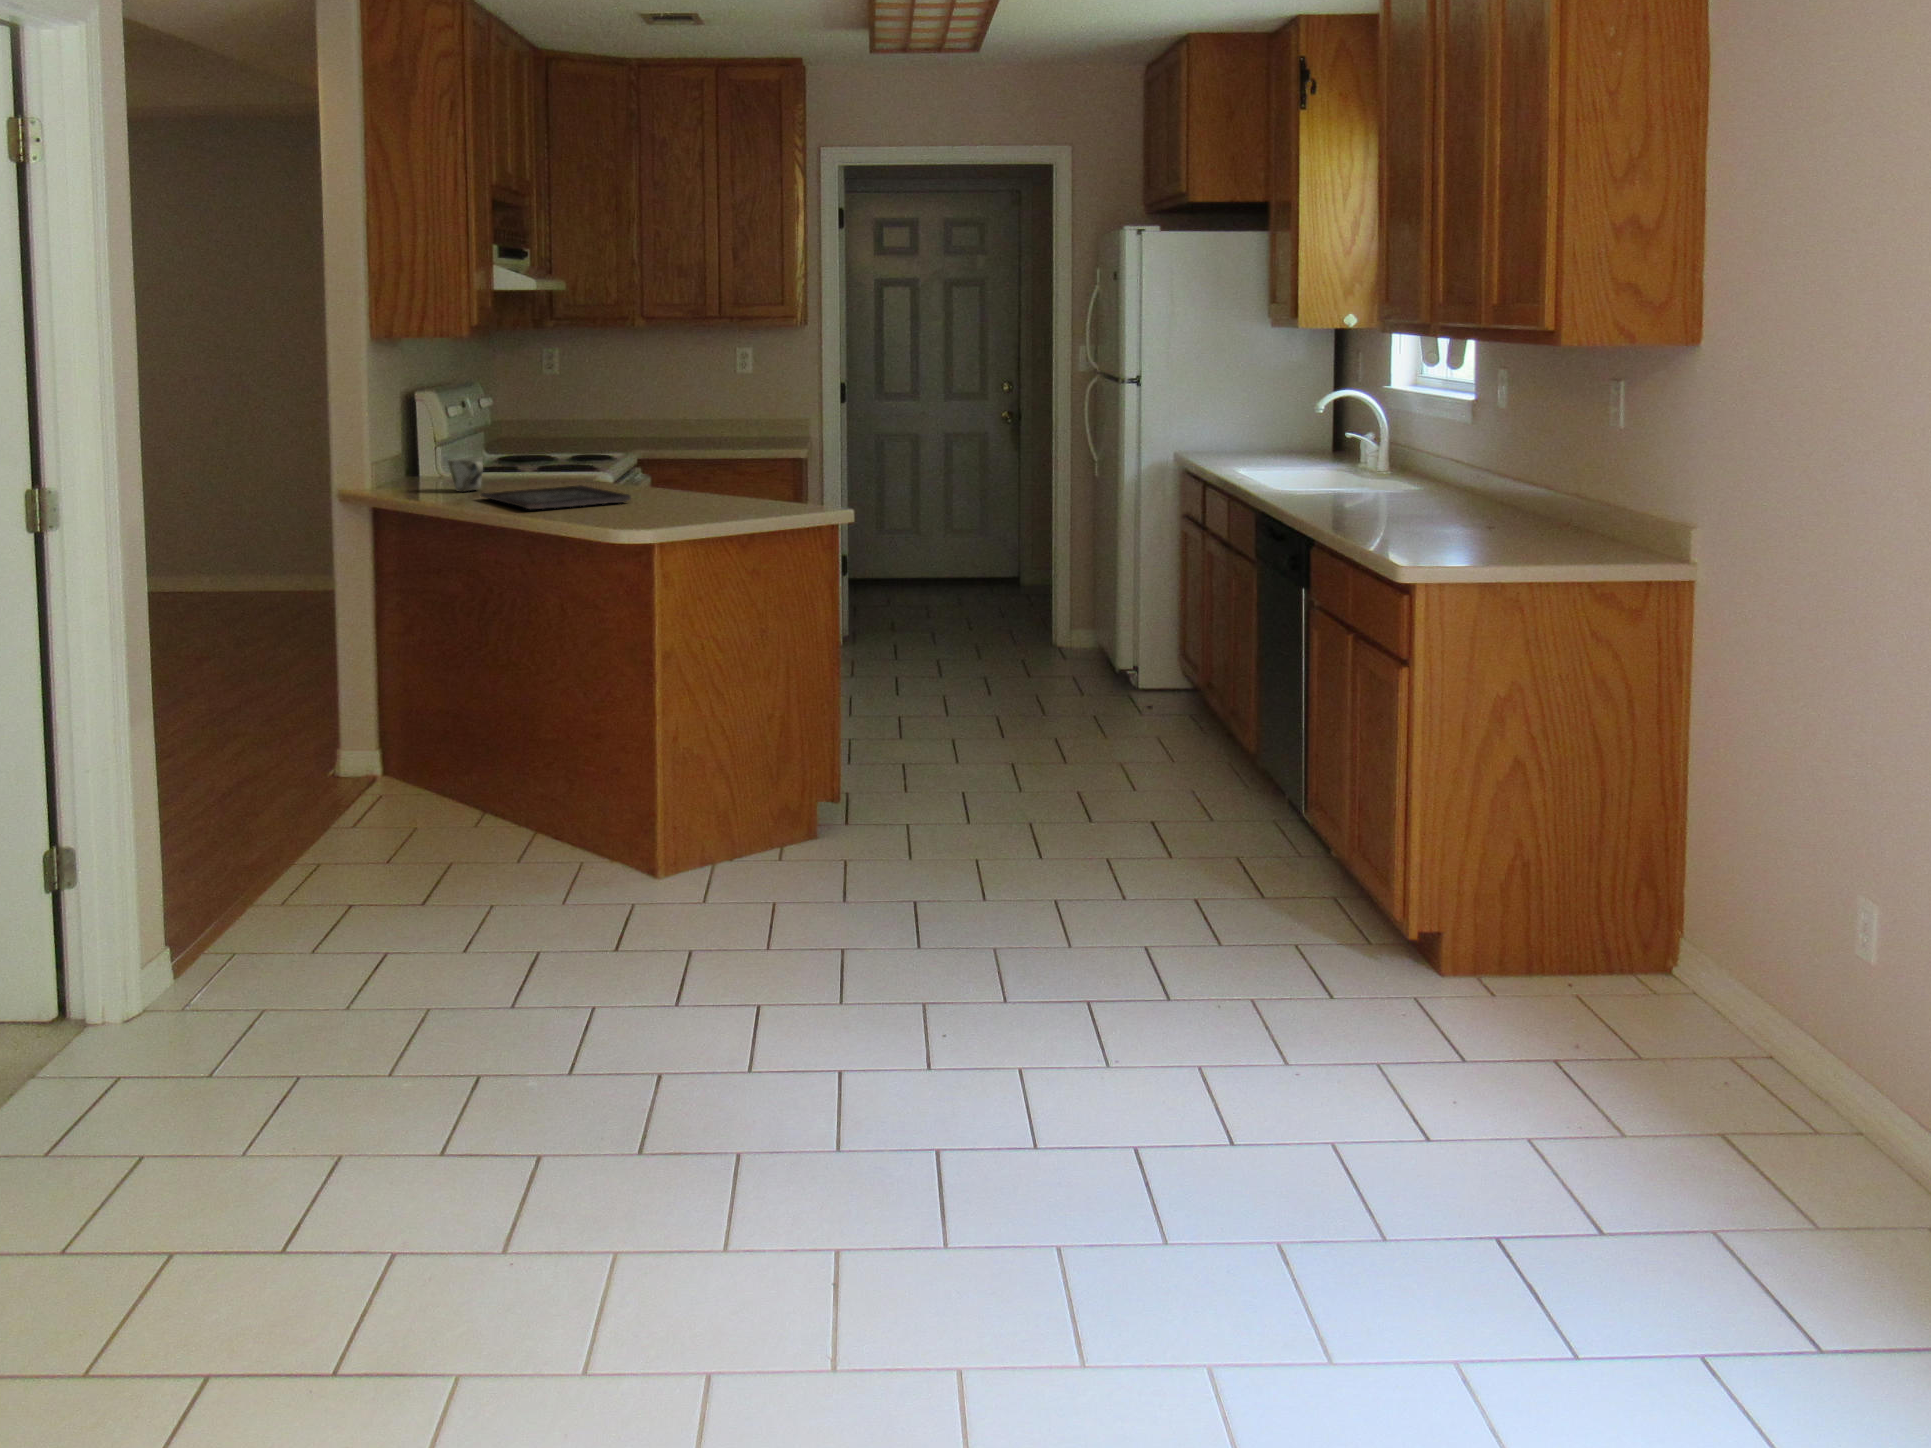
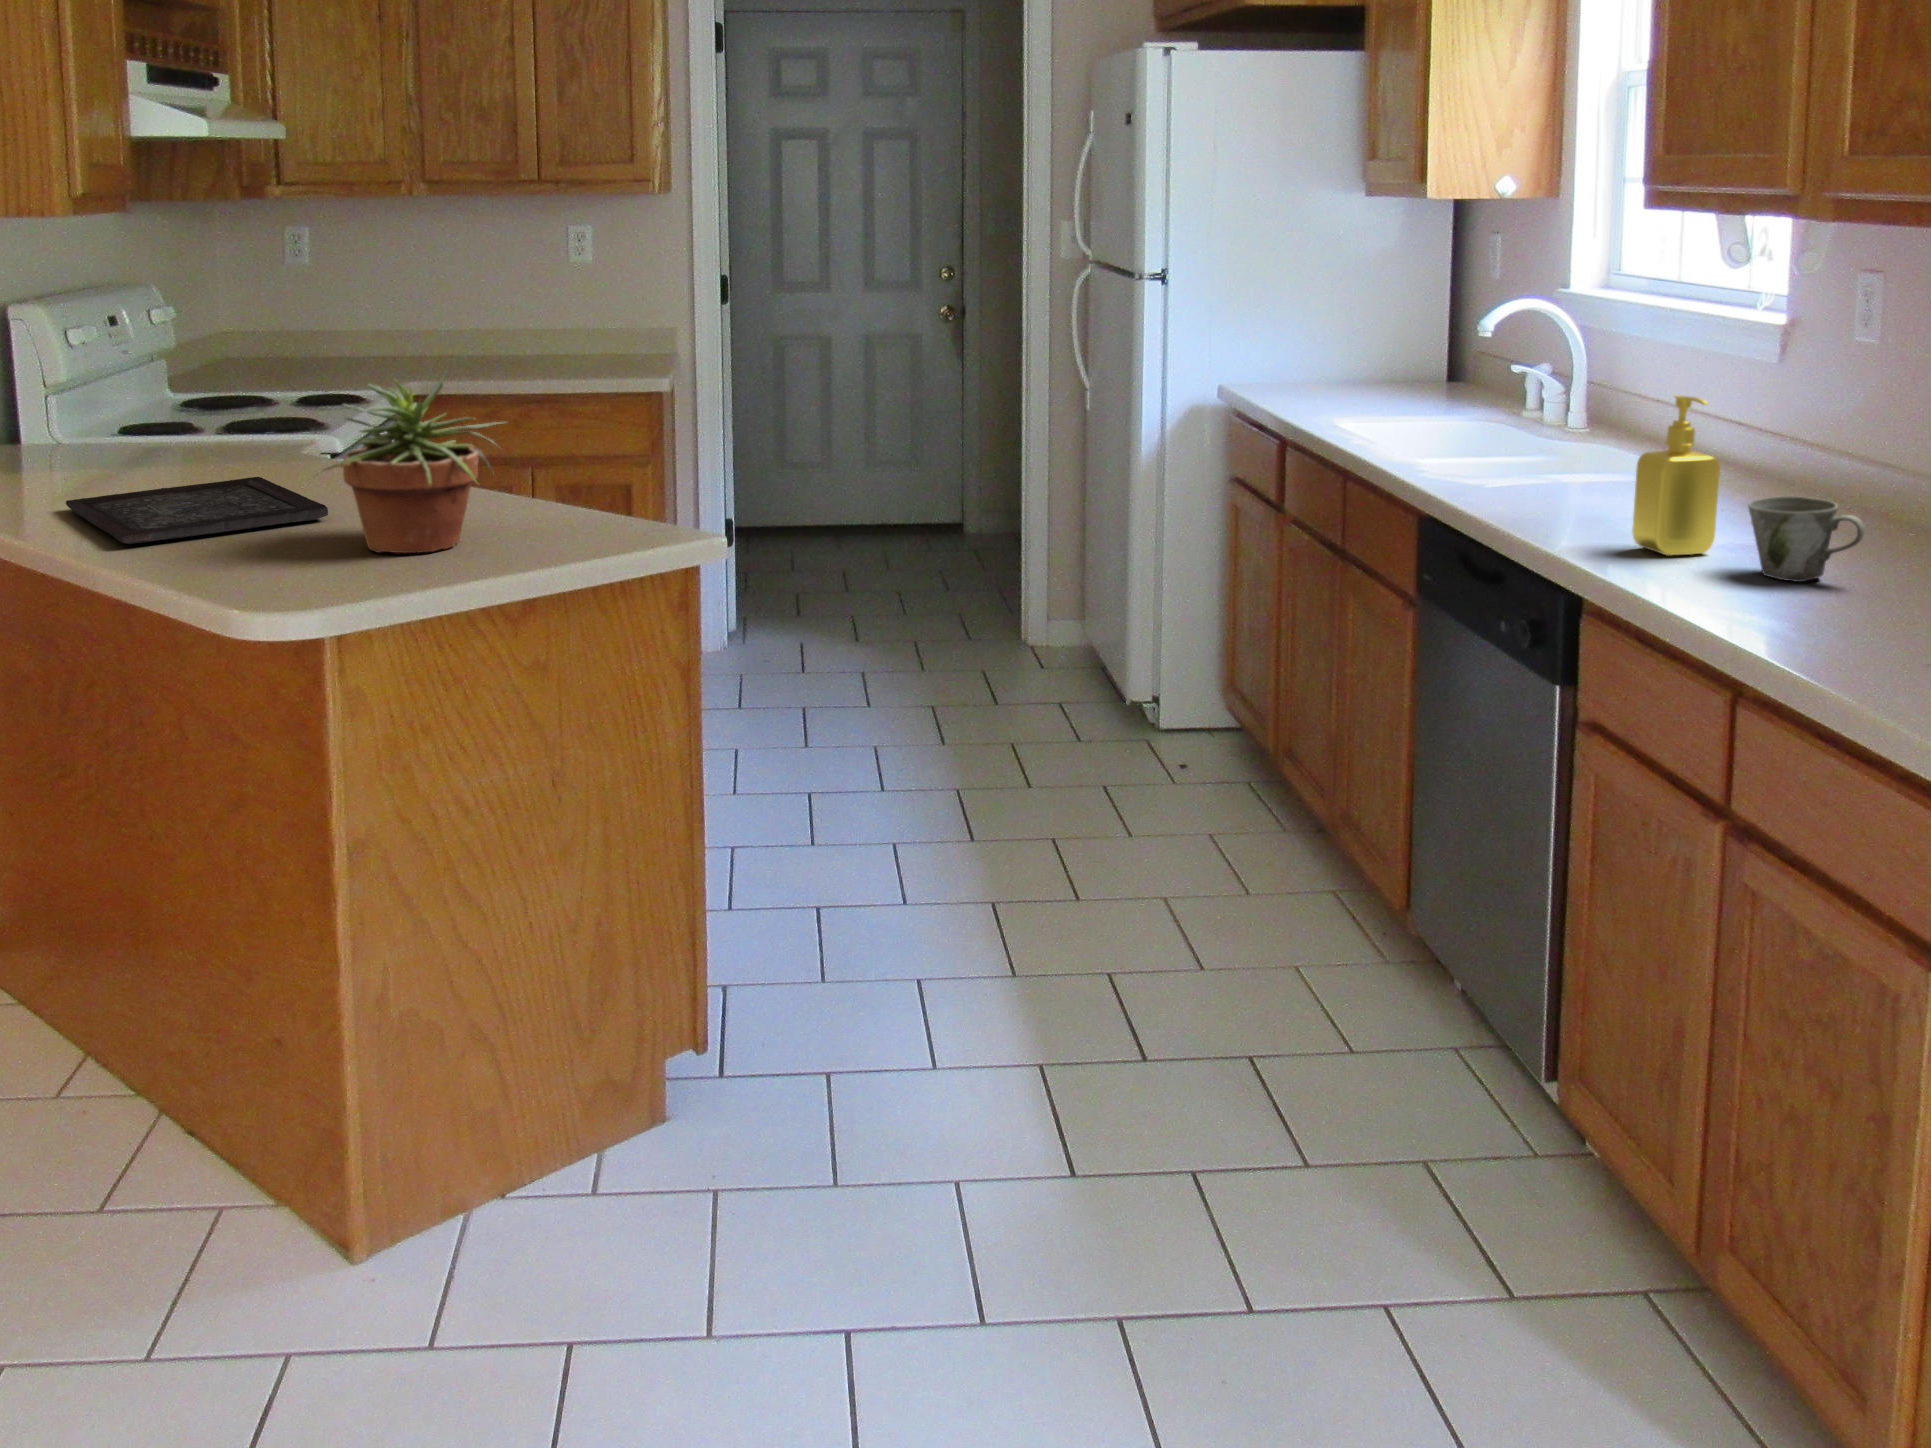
potted plant: none [635,415,736,513] -> present [318,371,504,553]
soap dispenser: none [1358,427,1403,515] -> present [1632,395,1720,556]
mug: present [448,456,483,492] -> present [1748,496,1865,582]

